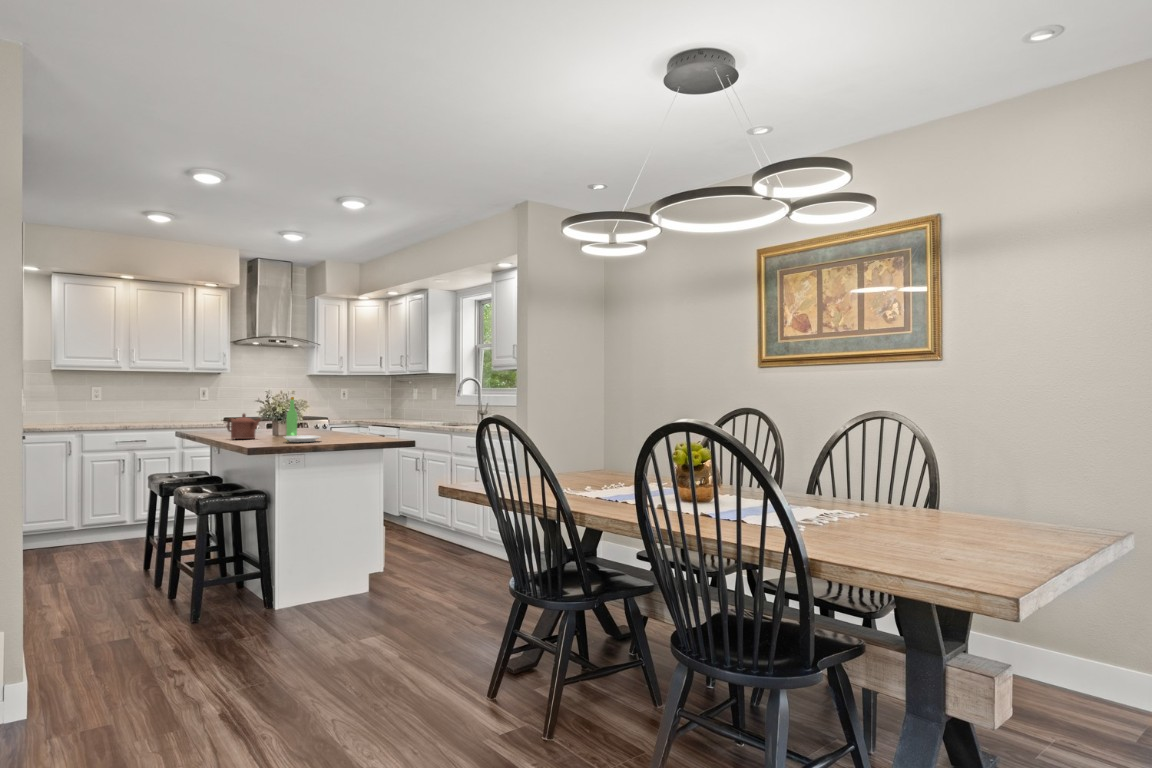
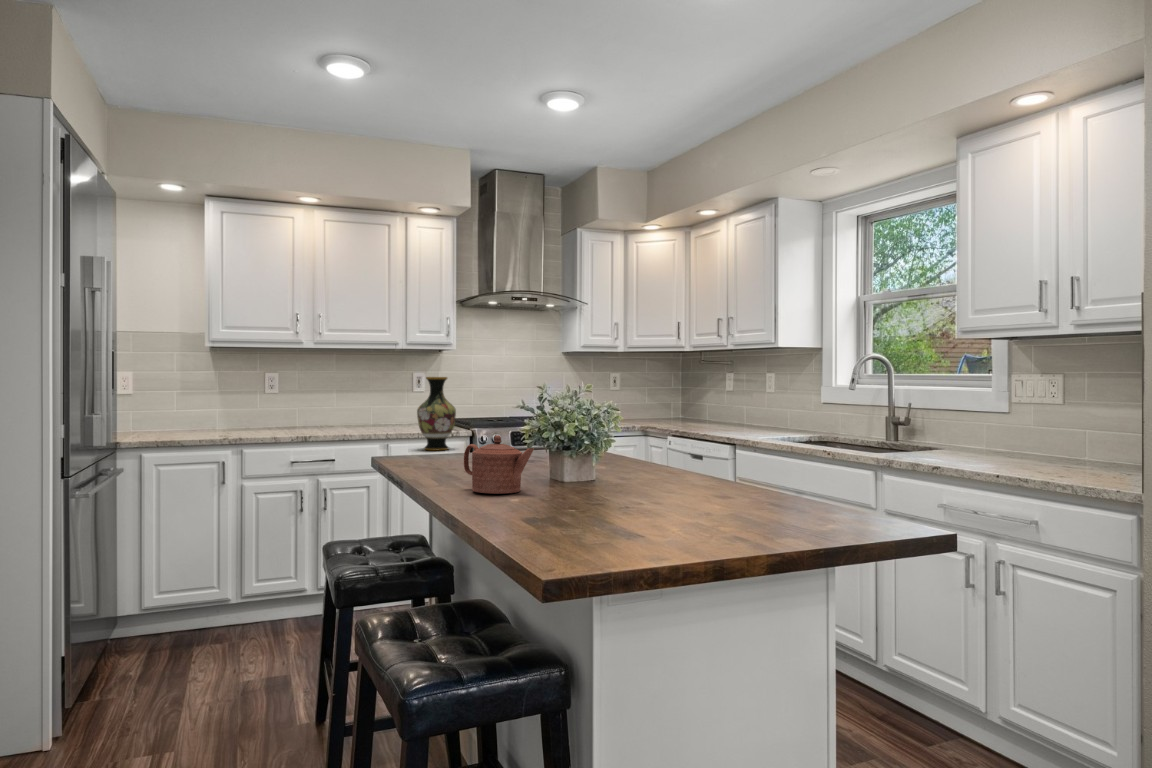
vase: none [202,389,226,430] -> present [417,377,456,450]
plate: present [284,397,320,442] -> none [597,403,689,524]

